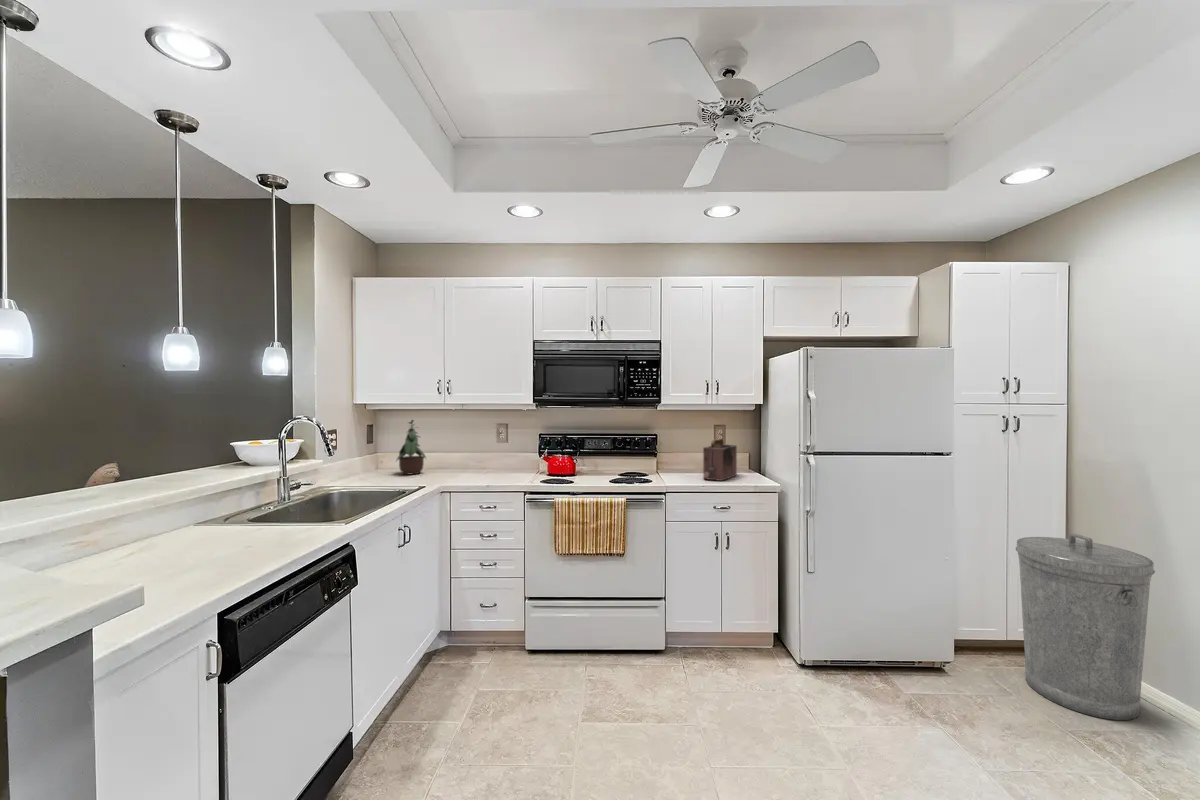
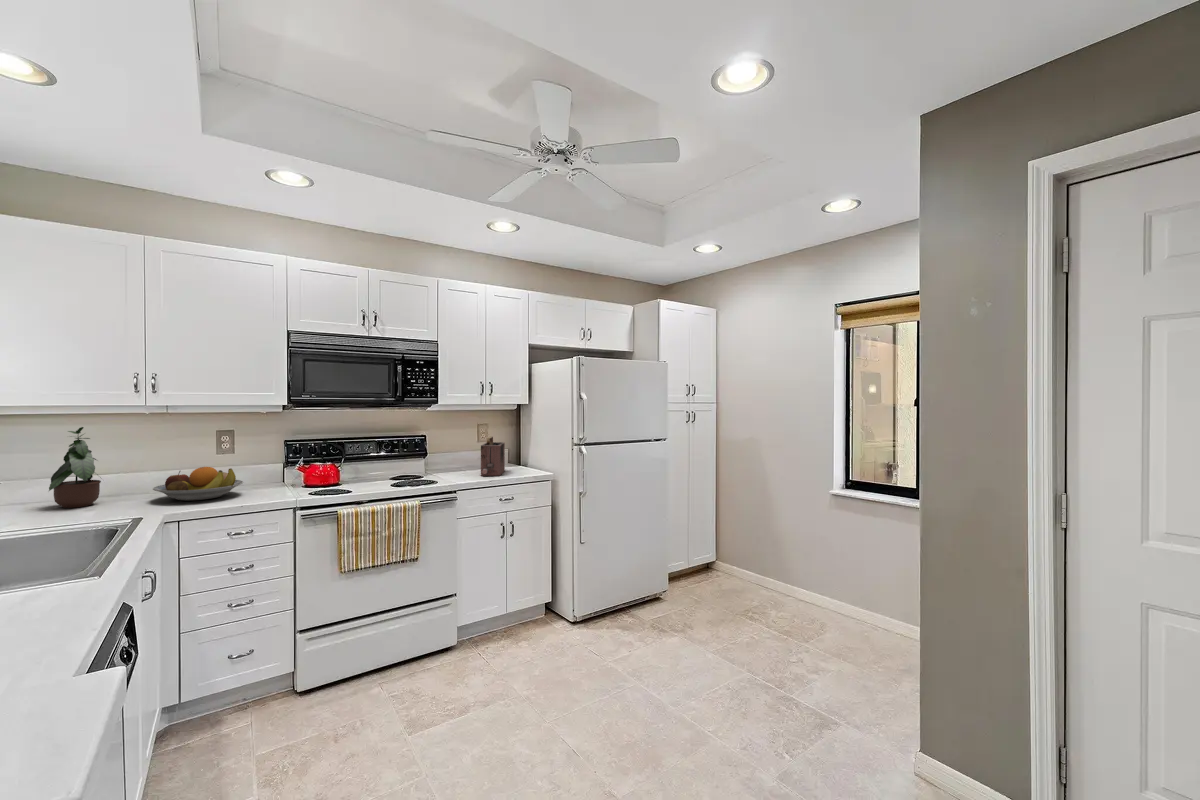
fruit bowl: none [446,452,504,477] -> present [153,467,243,501]
trash can: present [1016,534,1155,720] -> none [698,488,763,602]

